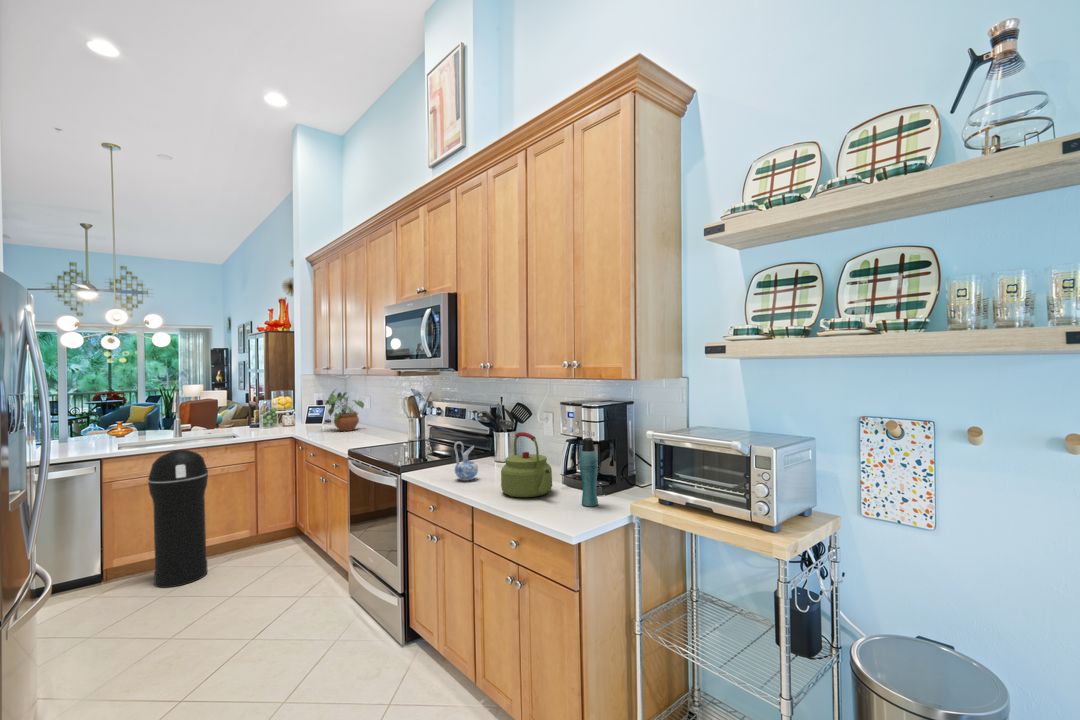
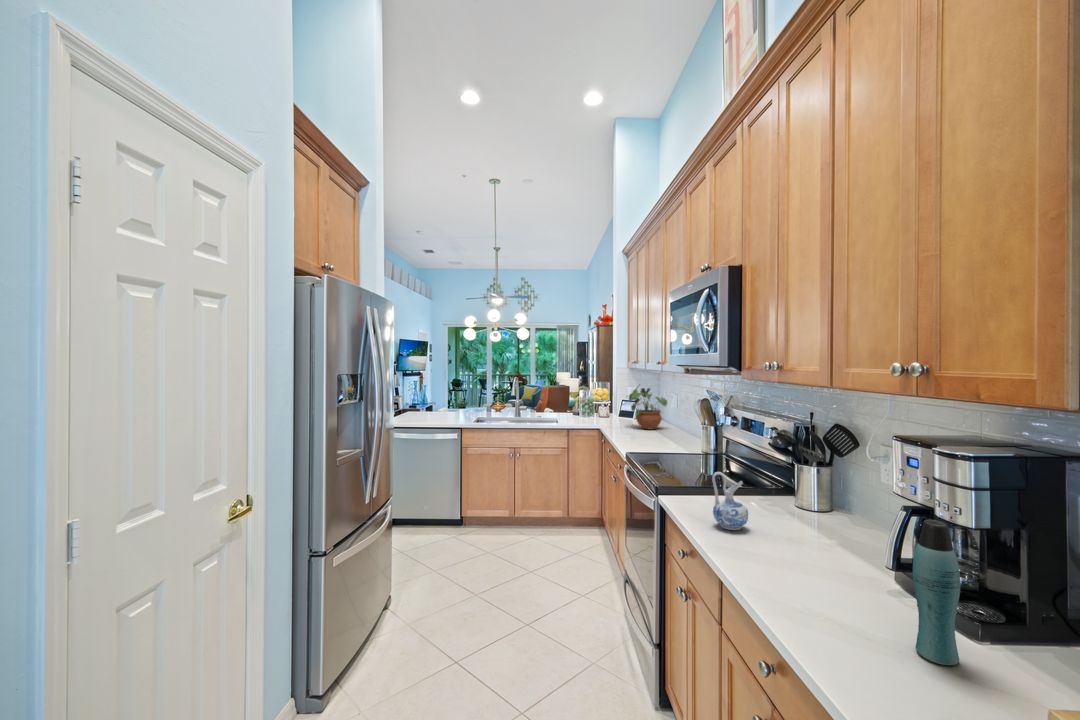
kettle: present [501,432,552,497] -> none [765,477,864,596]
trash can: present [148,450,208,587] -> none [486,430,528,548]

